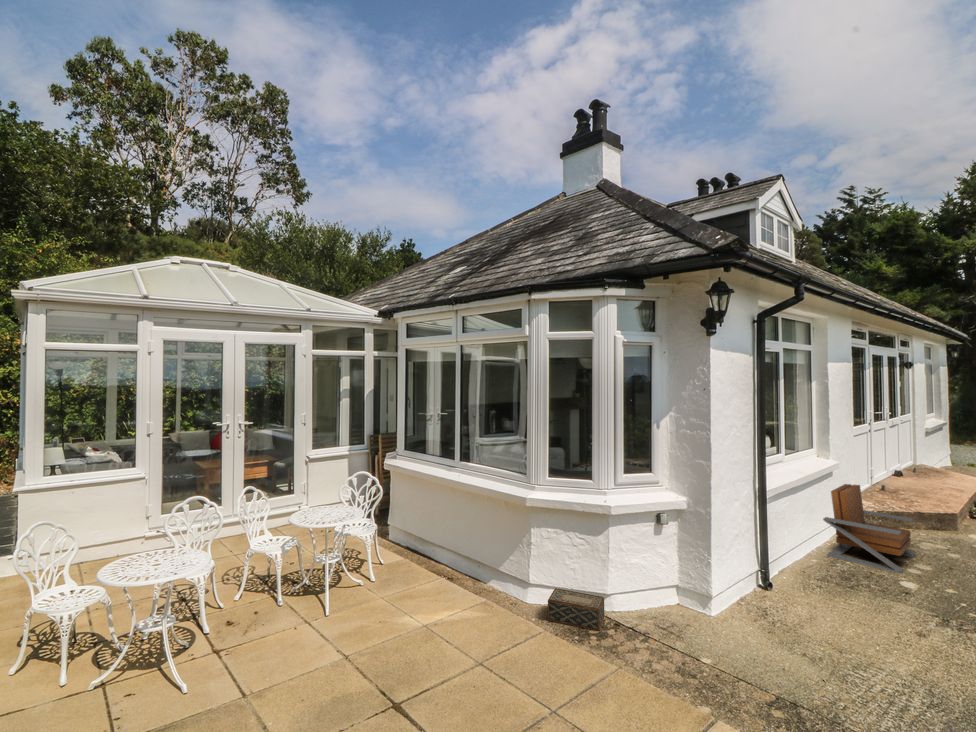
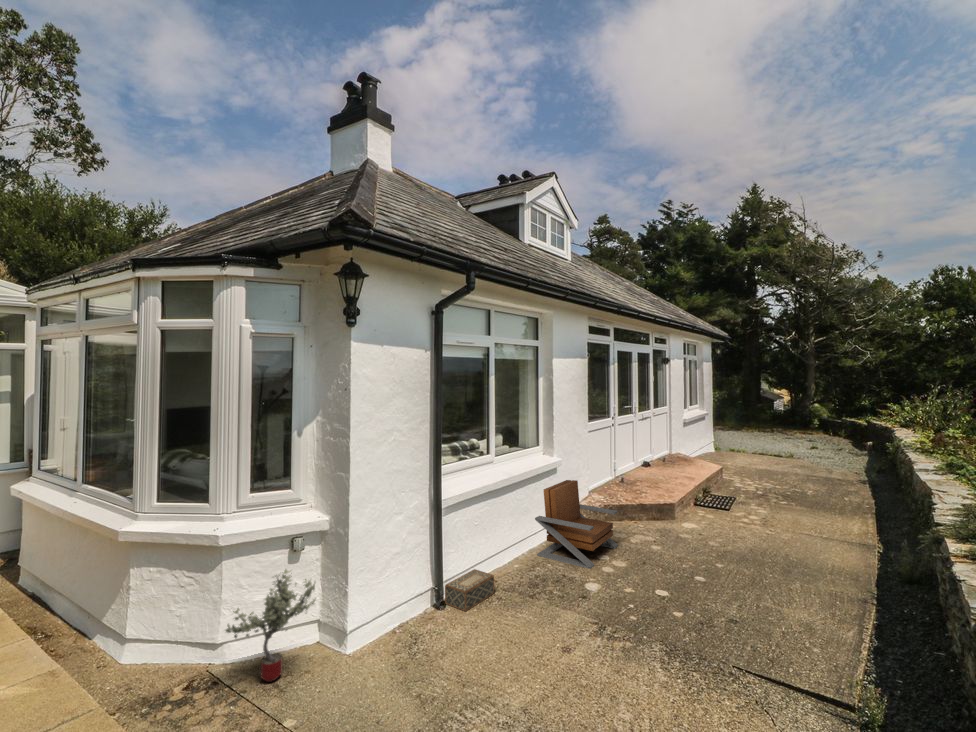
potted tree: none [628,537,694,630] -> present [226,569,316,682]
woven basket: present [548,588,604,631] -> present [445,569,494,611]

